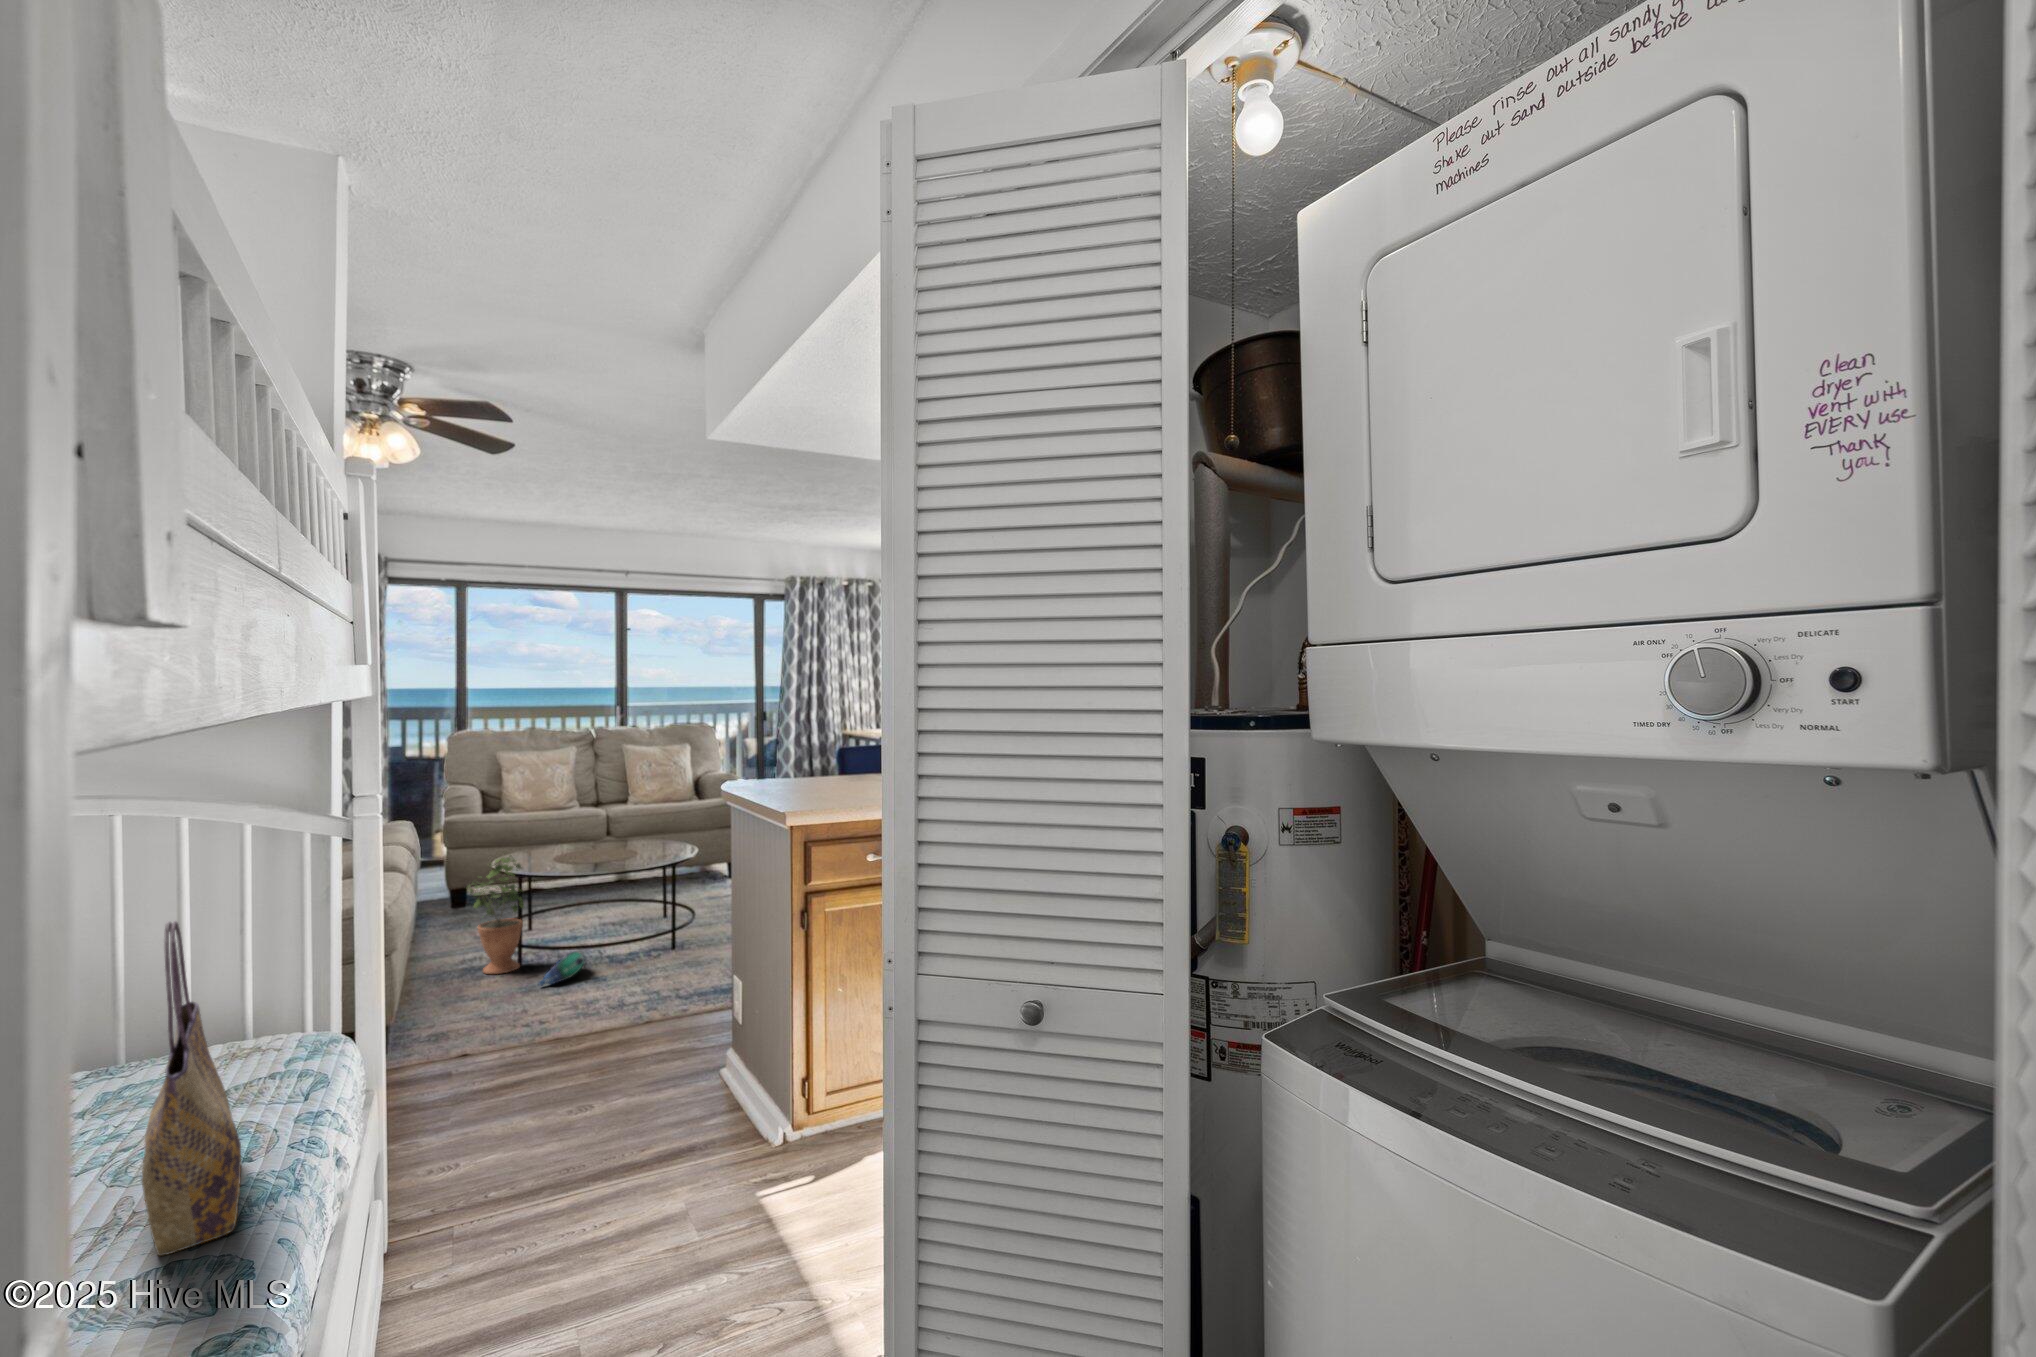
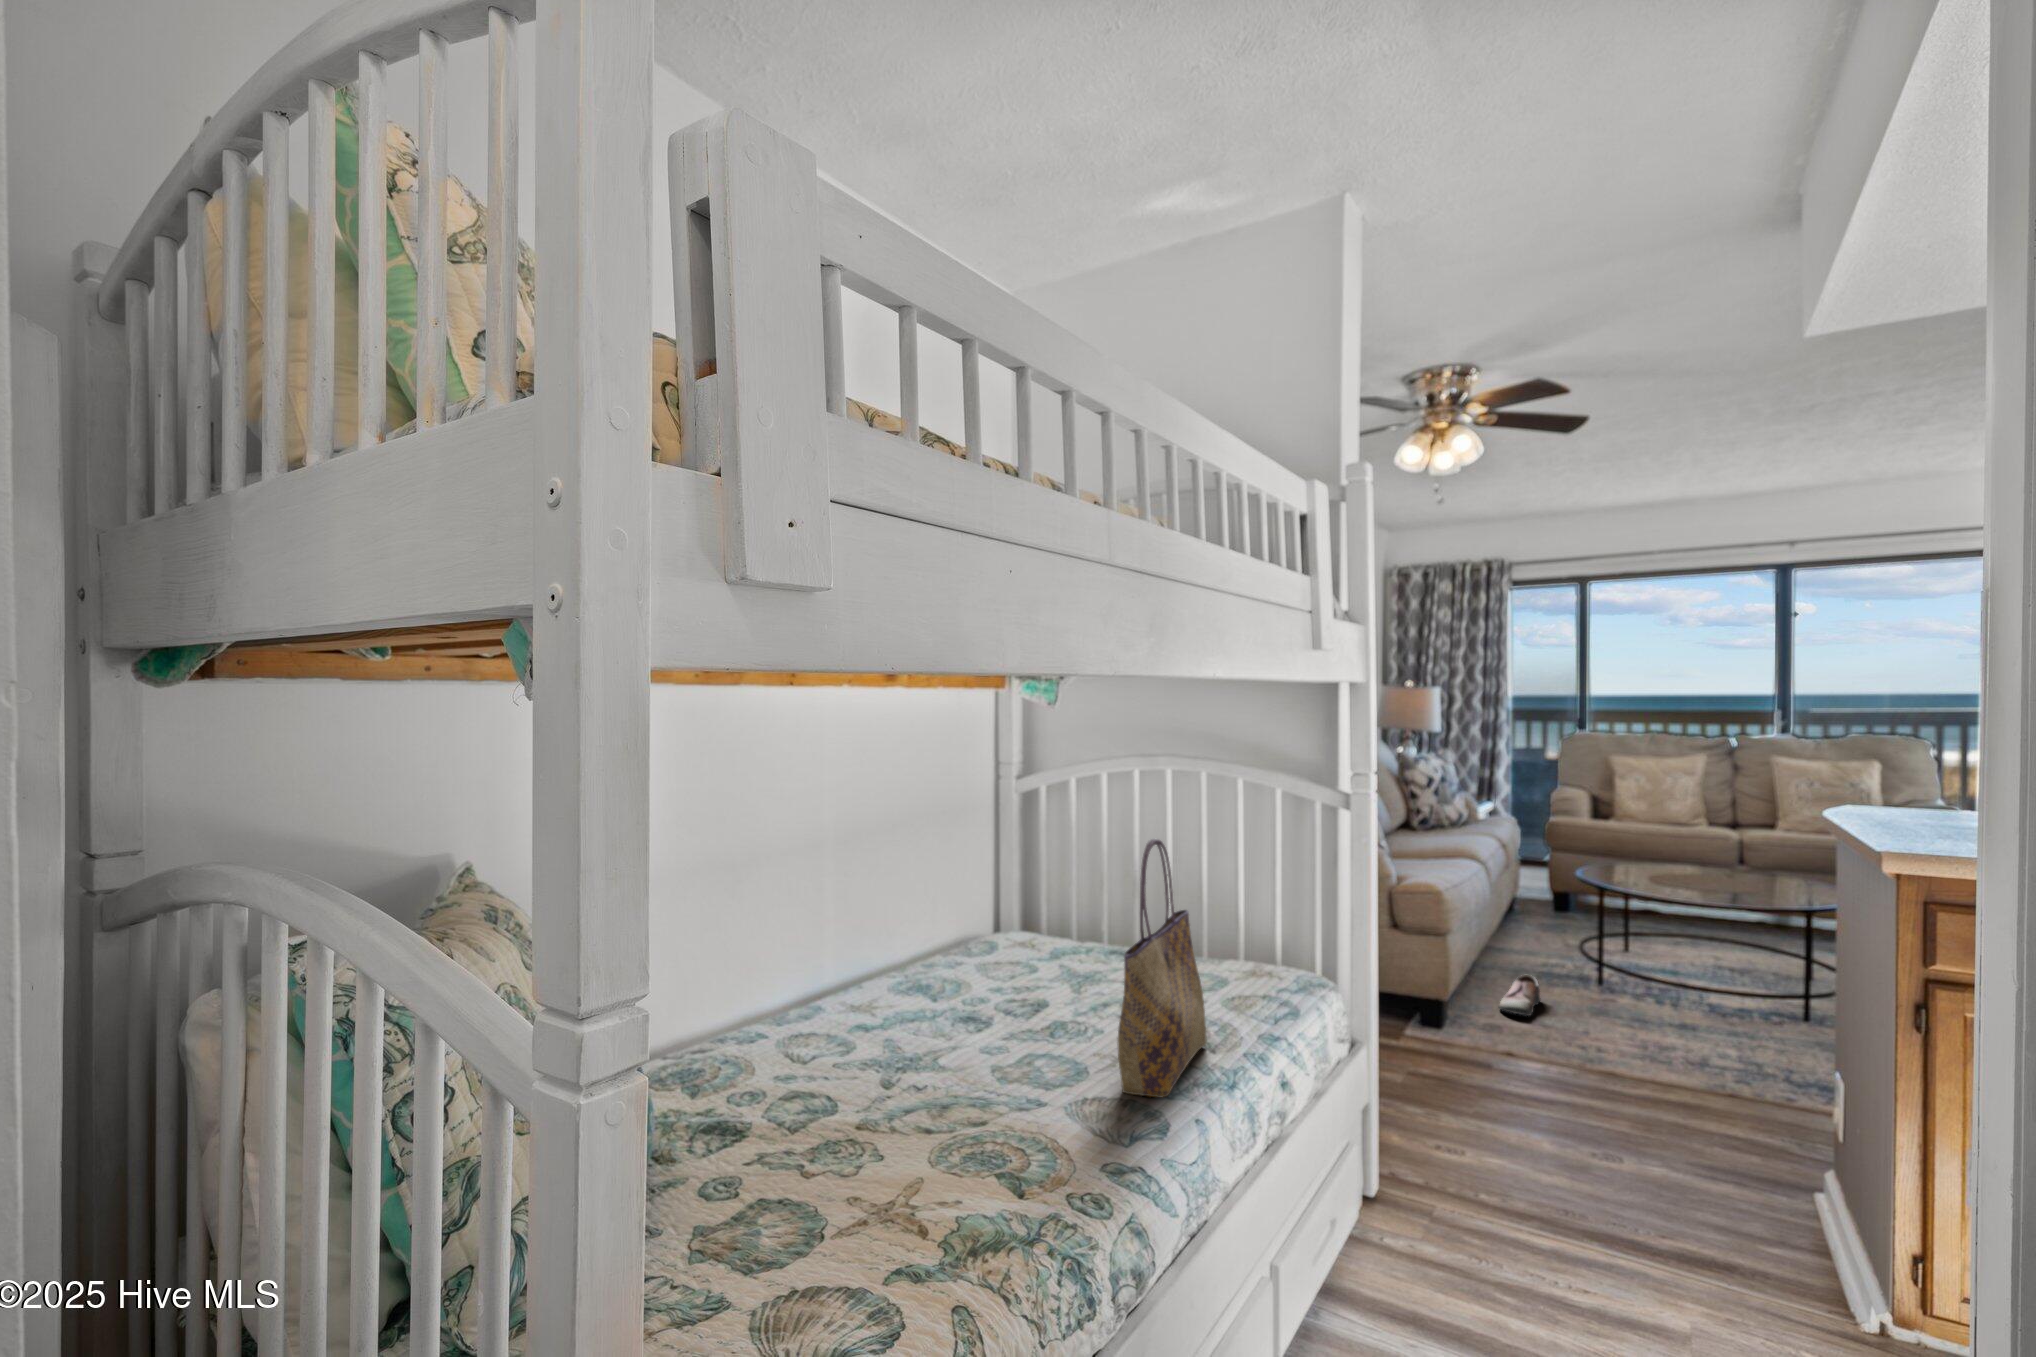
potted plant: present [468,857,524,974] -> none [1545,858,1607,988]
plush toy: present [539,952,584,986] -> none [1612,986,1671,1016]
shoe: none [434,975,472,1018] -> present [1499,975,1541,1016]

